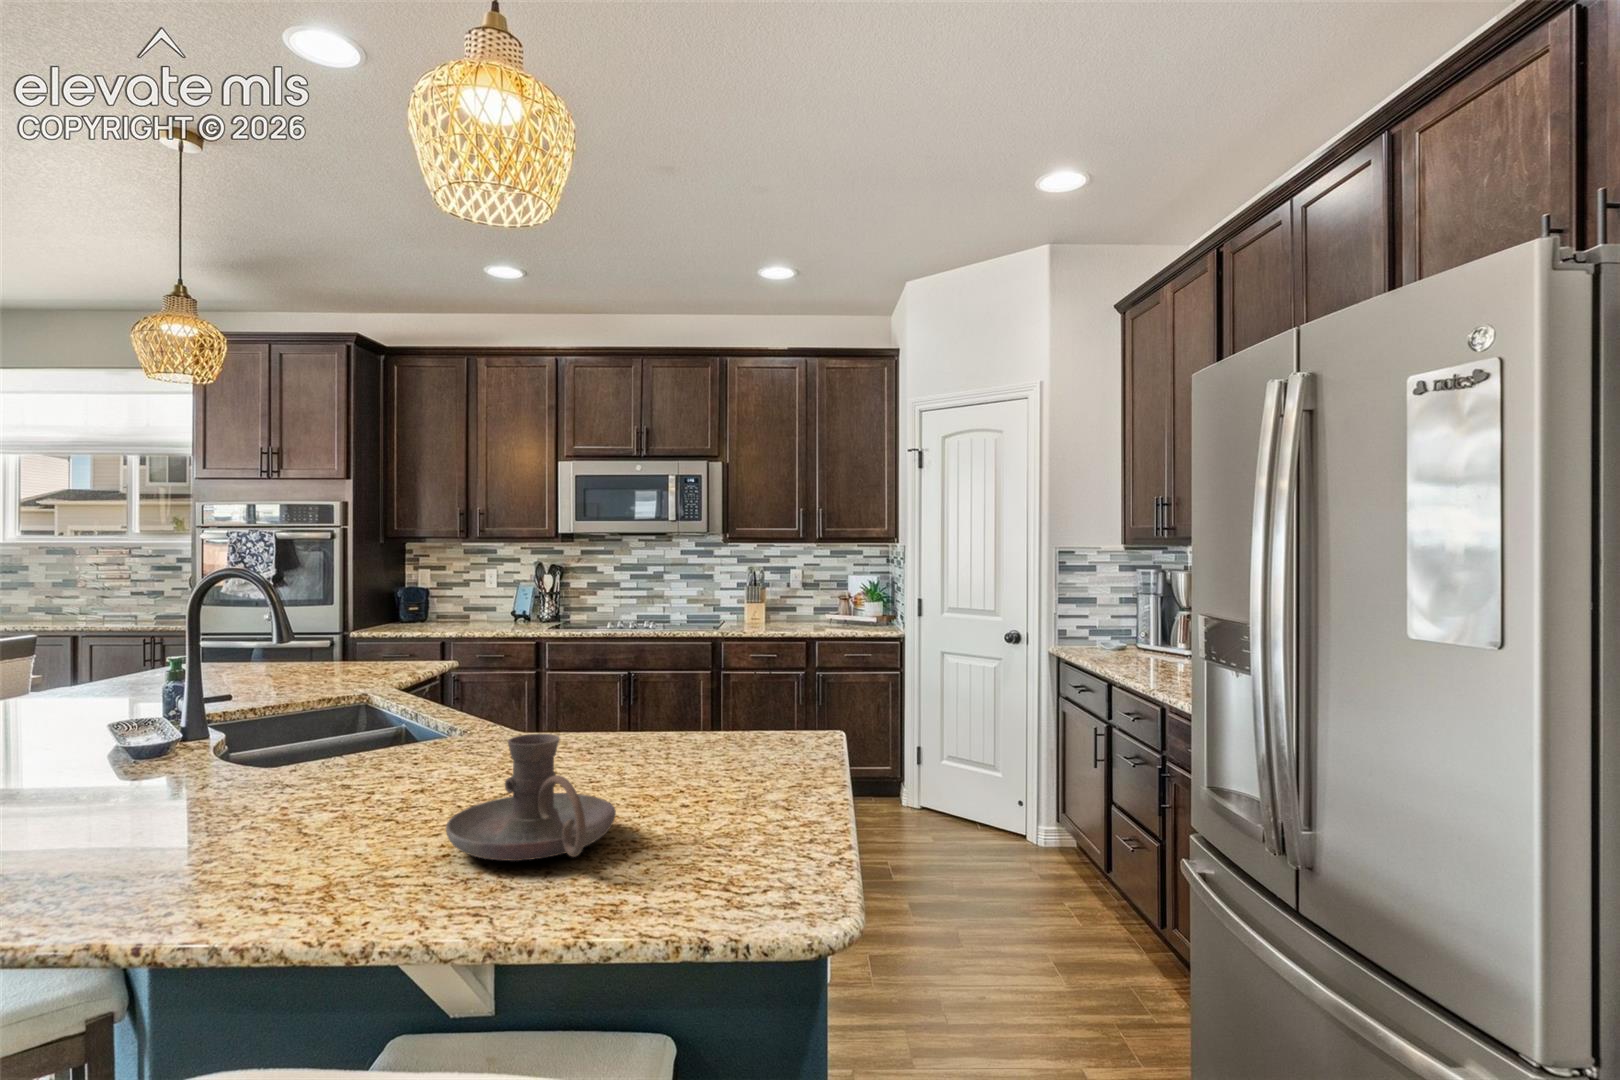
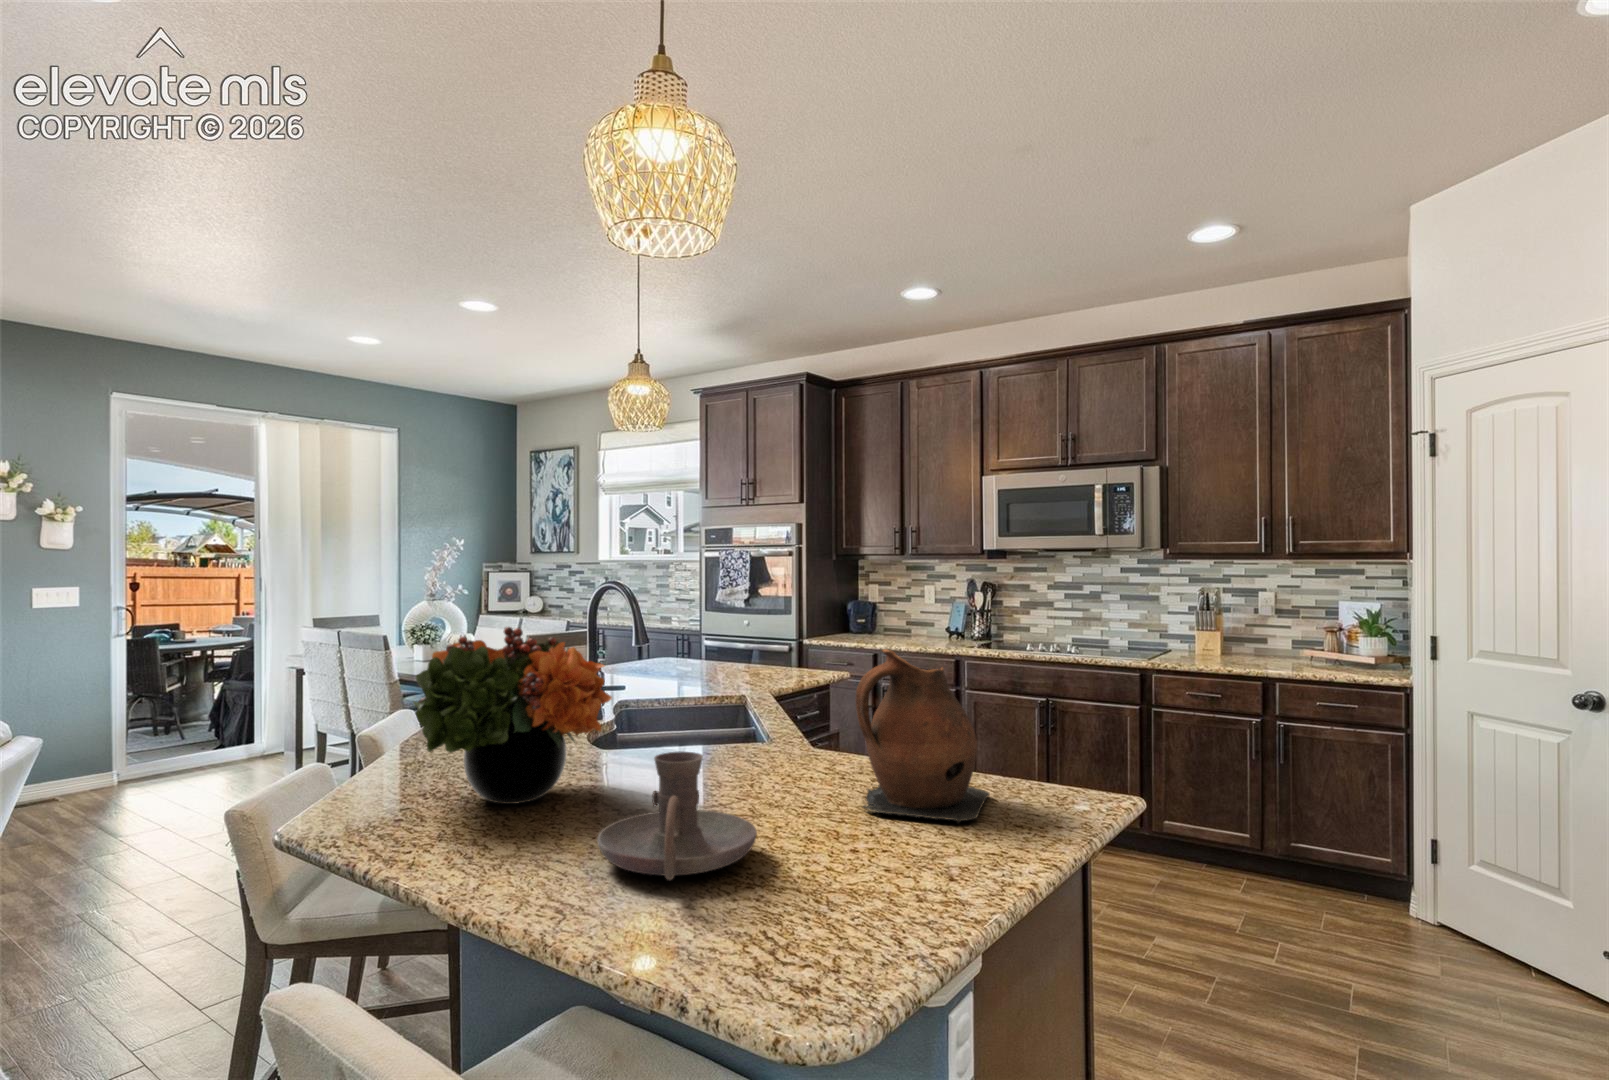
flower arrangement: none [78,620,363,836] -> present [413,627,612,804]
ceramic pitcher: none [626,623,748,773] -> present [855,649,990,824]

